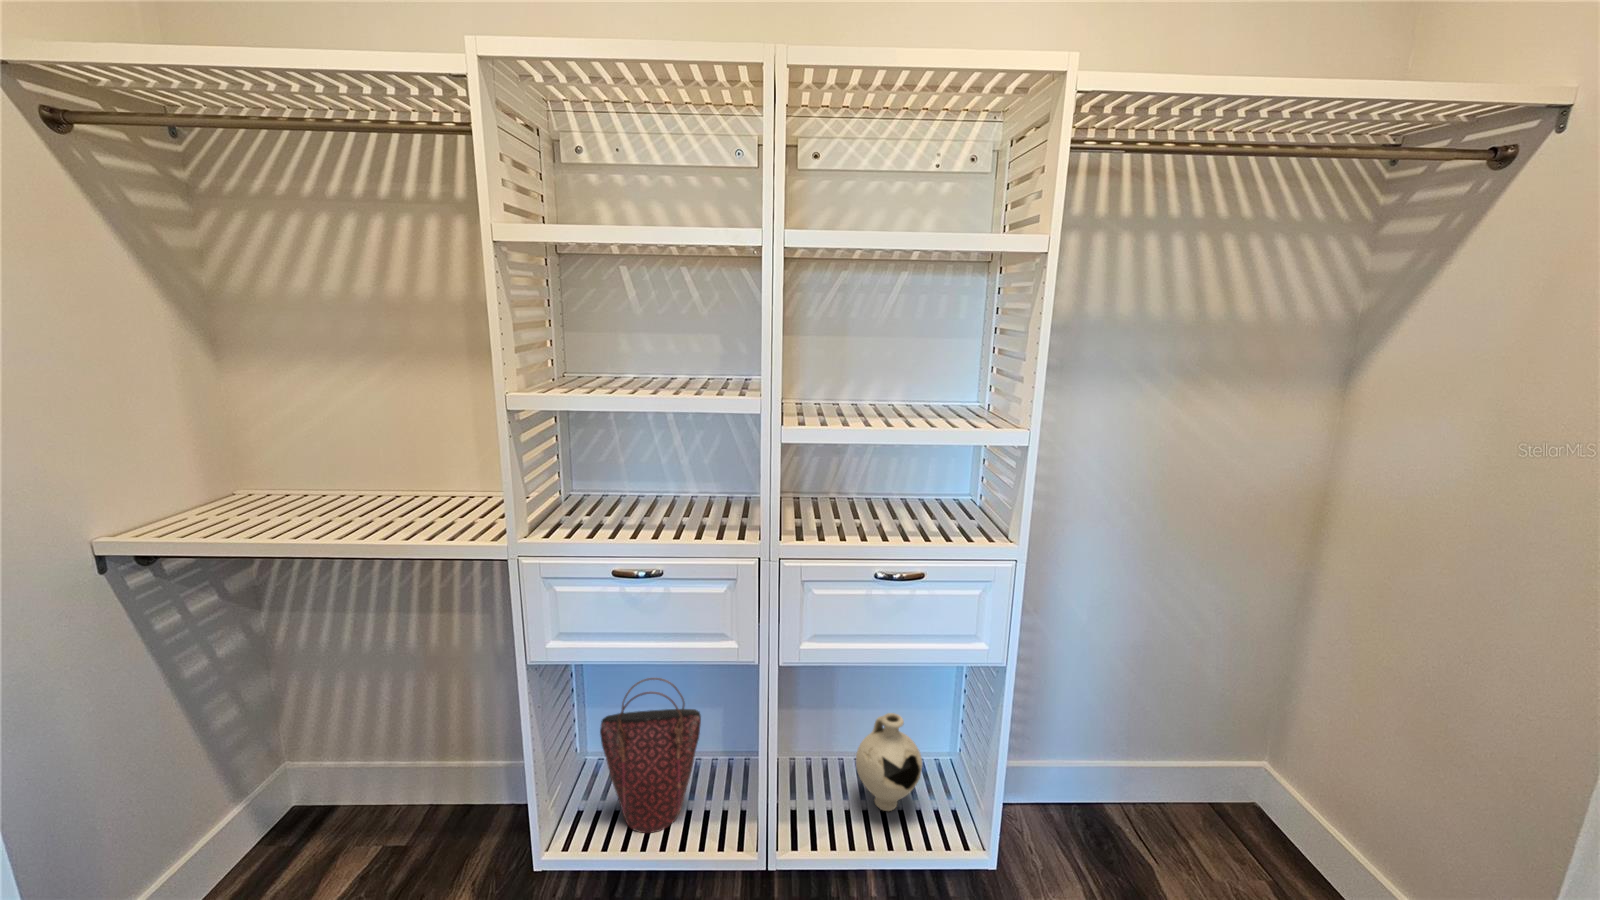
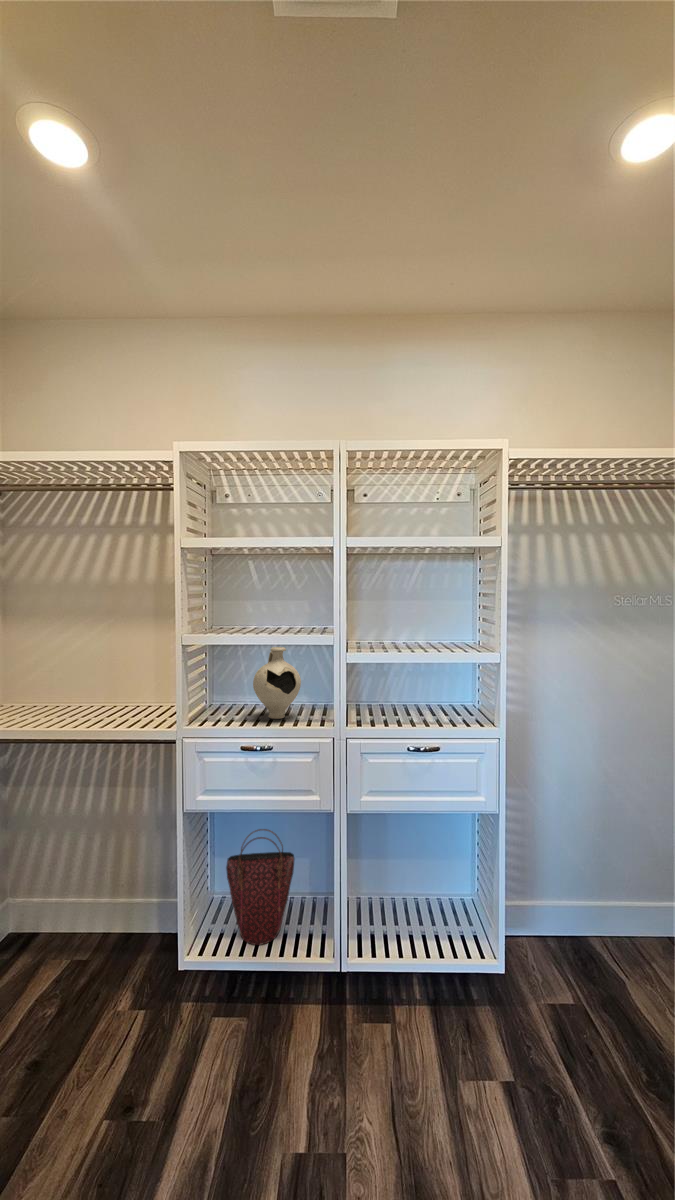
decorative vase: present [856,713,922,811] -> present [253,647,301,719]

